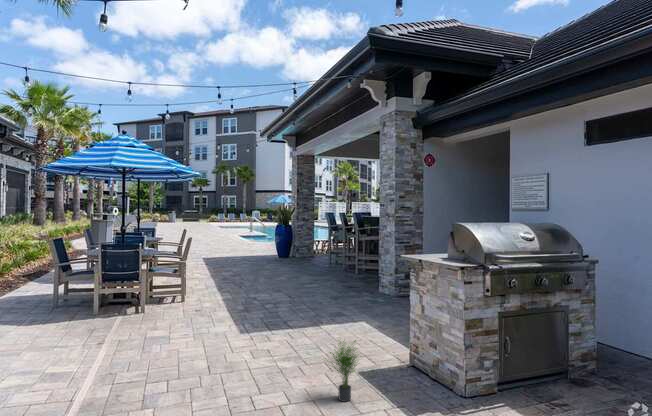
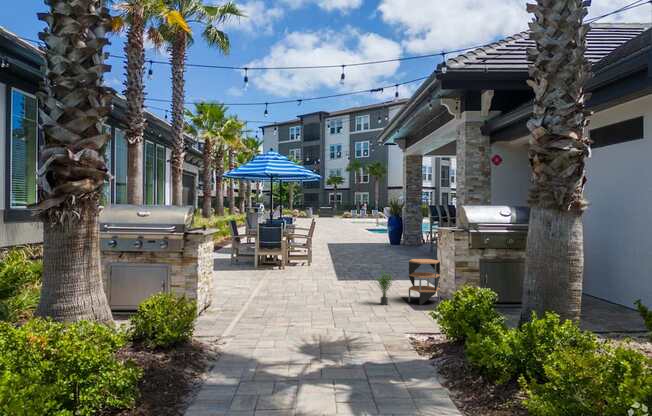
side table: none [379,308,427,393] -> present [409,259,440,305]

